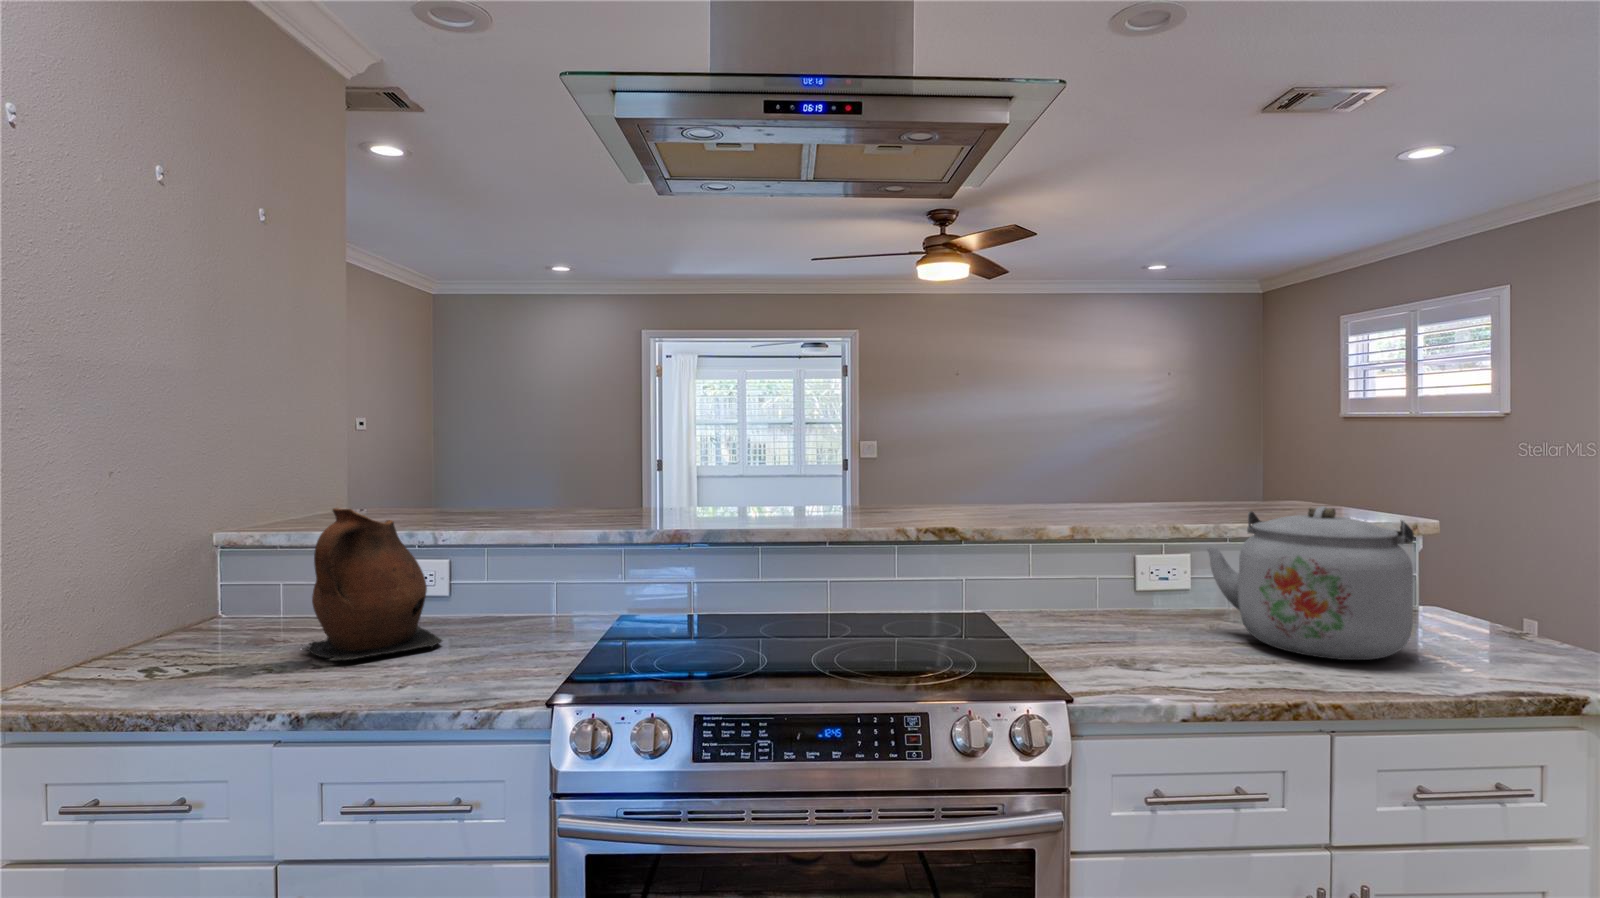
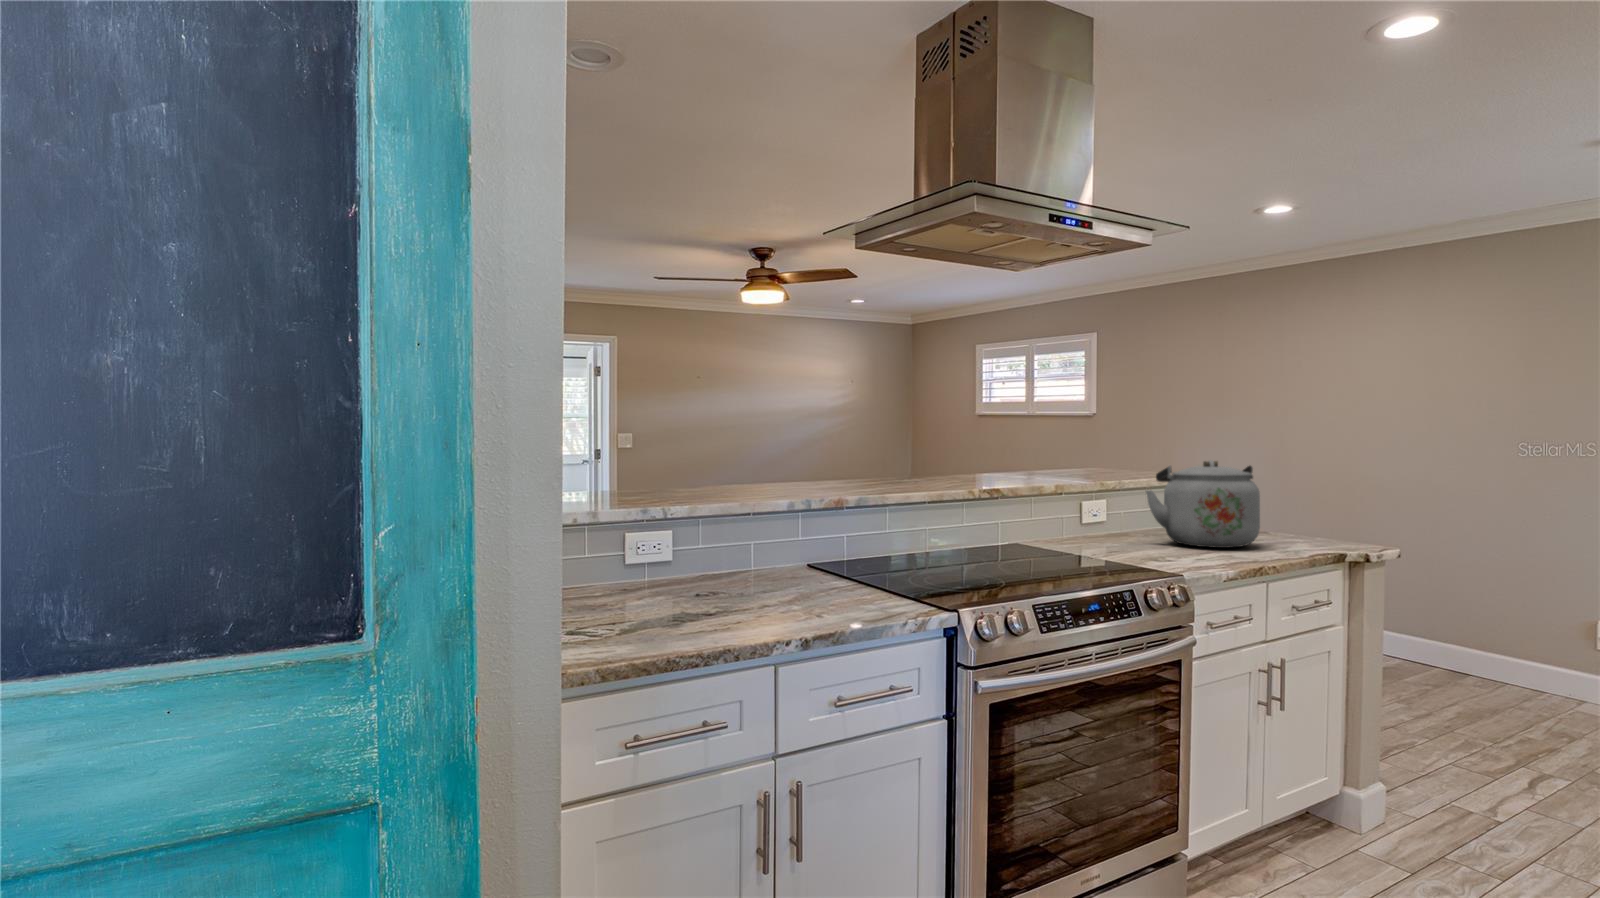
ceramic pitcher: present [307,508,442,661] -> none [628,473,750,612]

